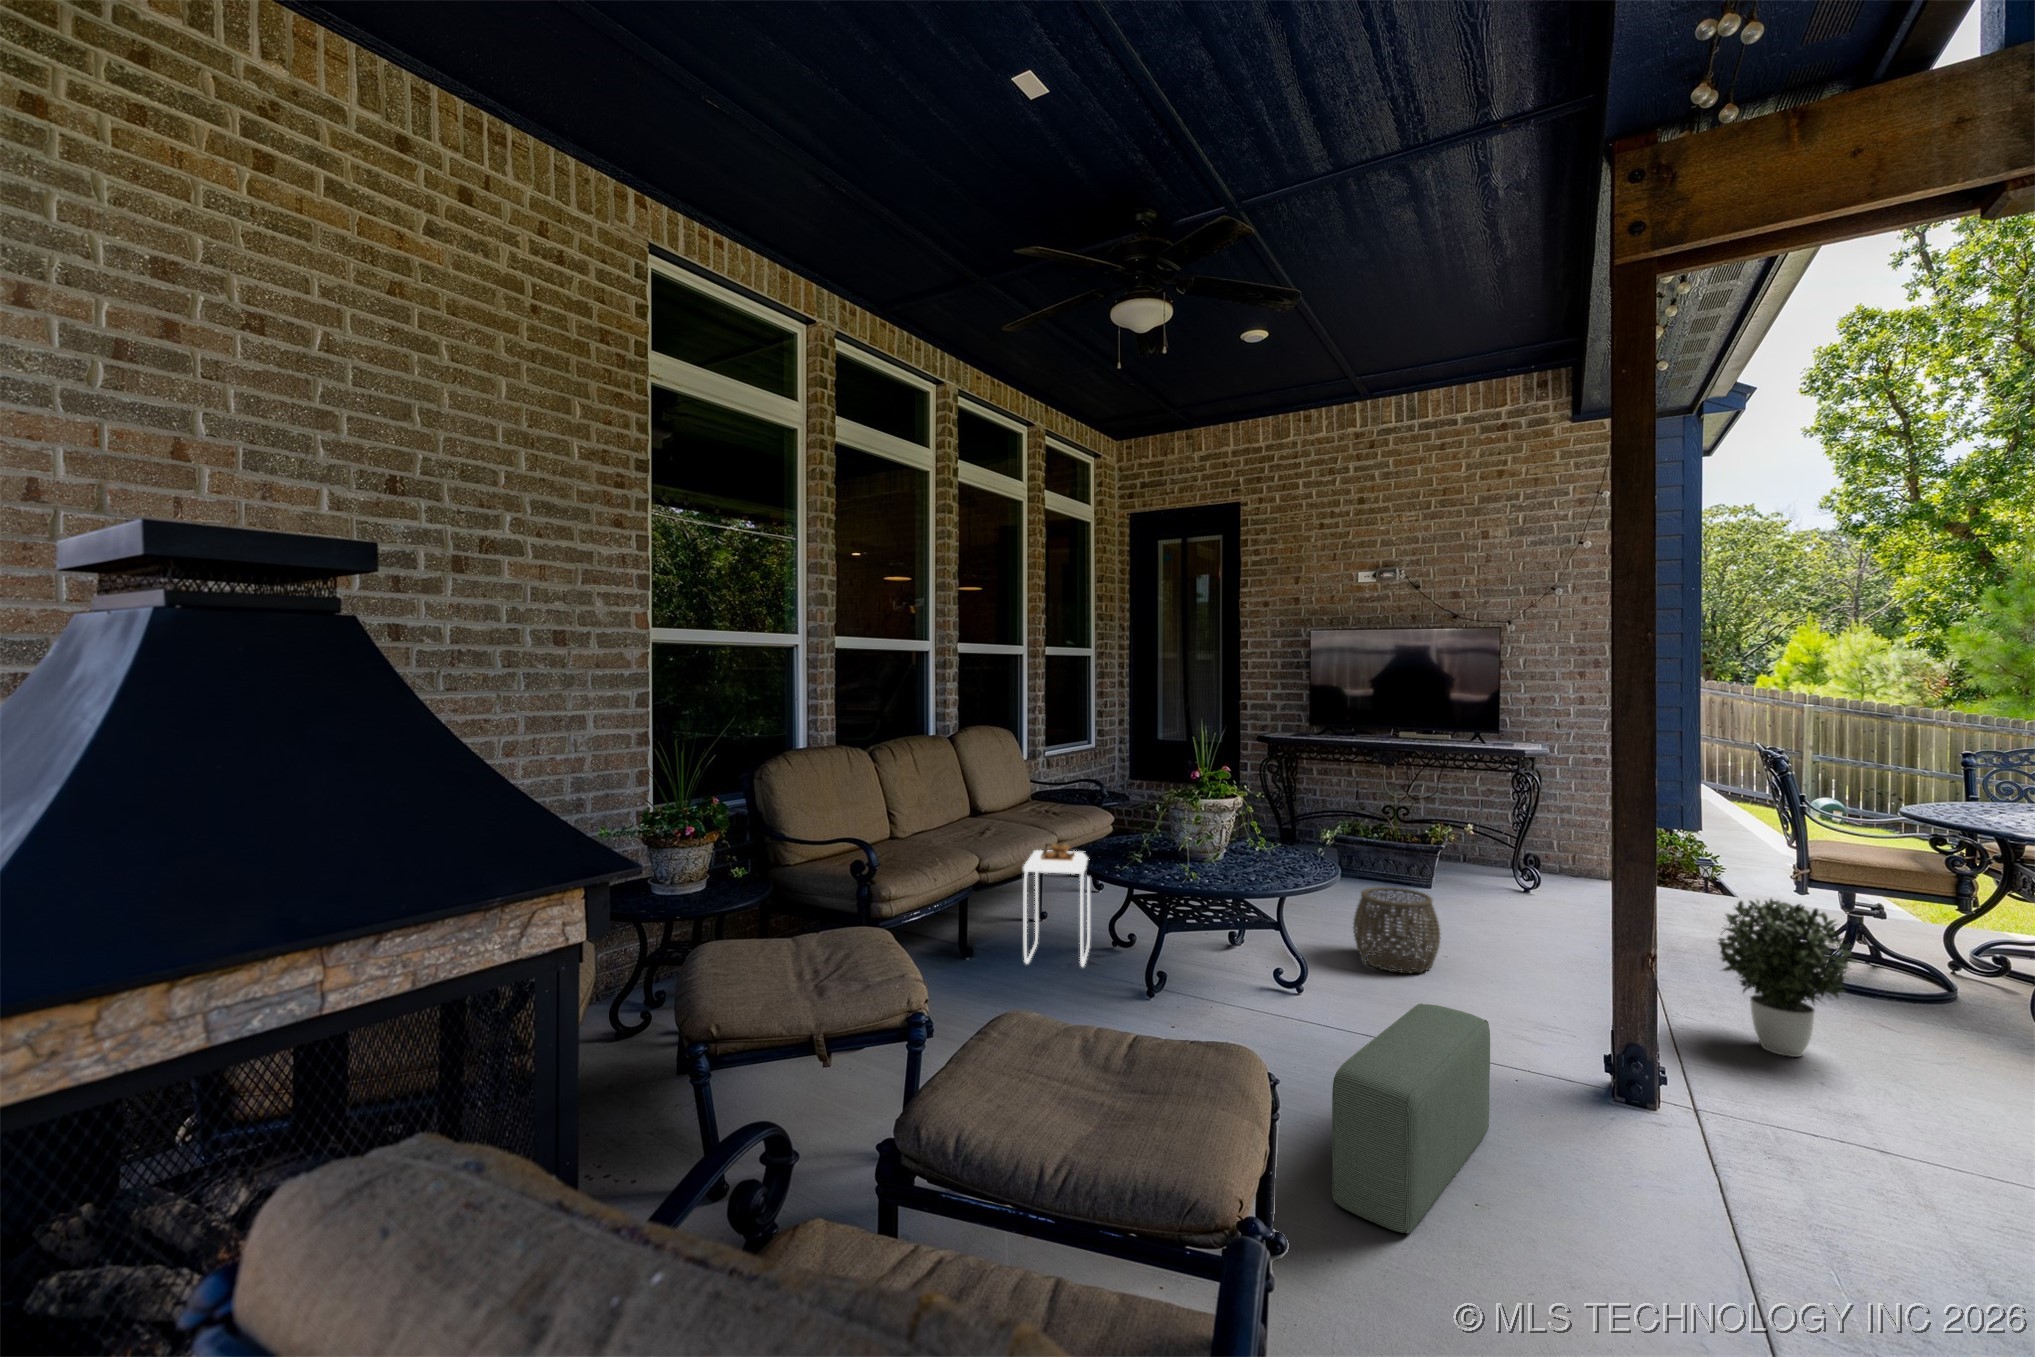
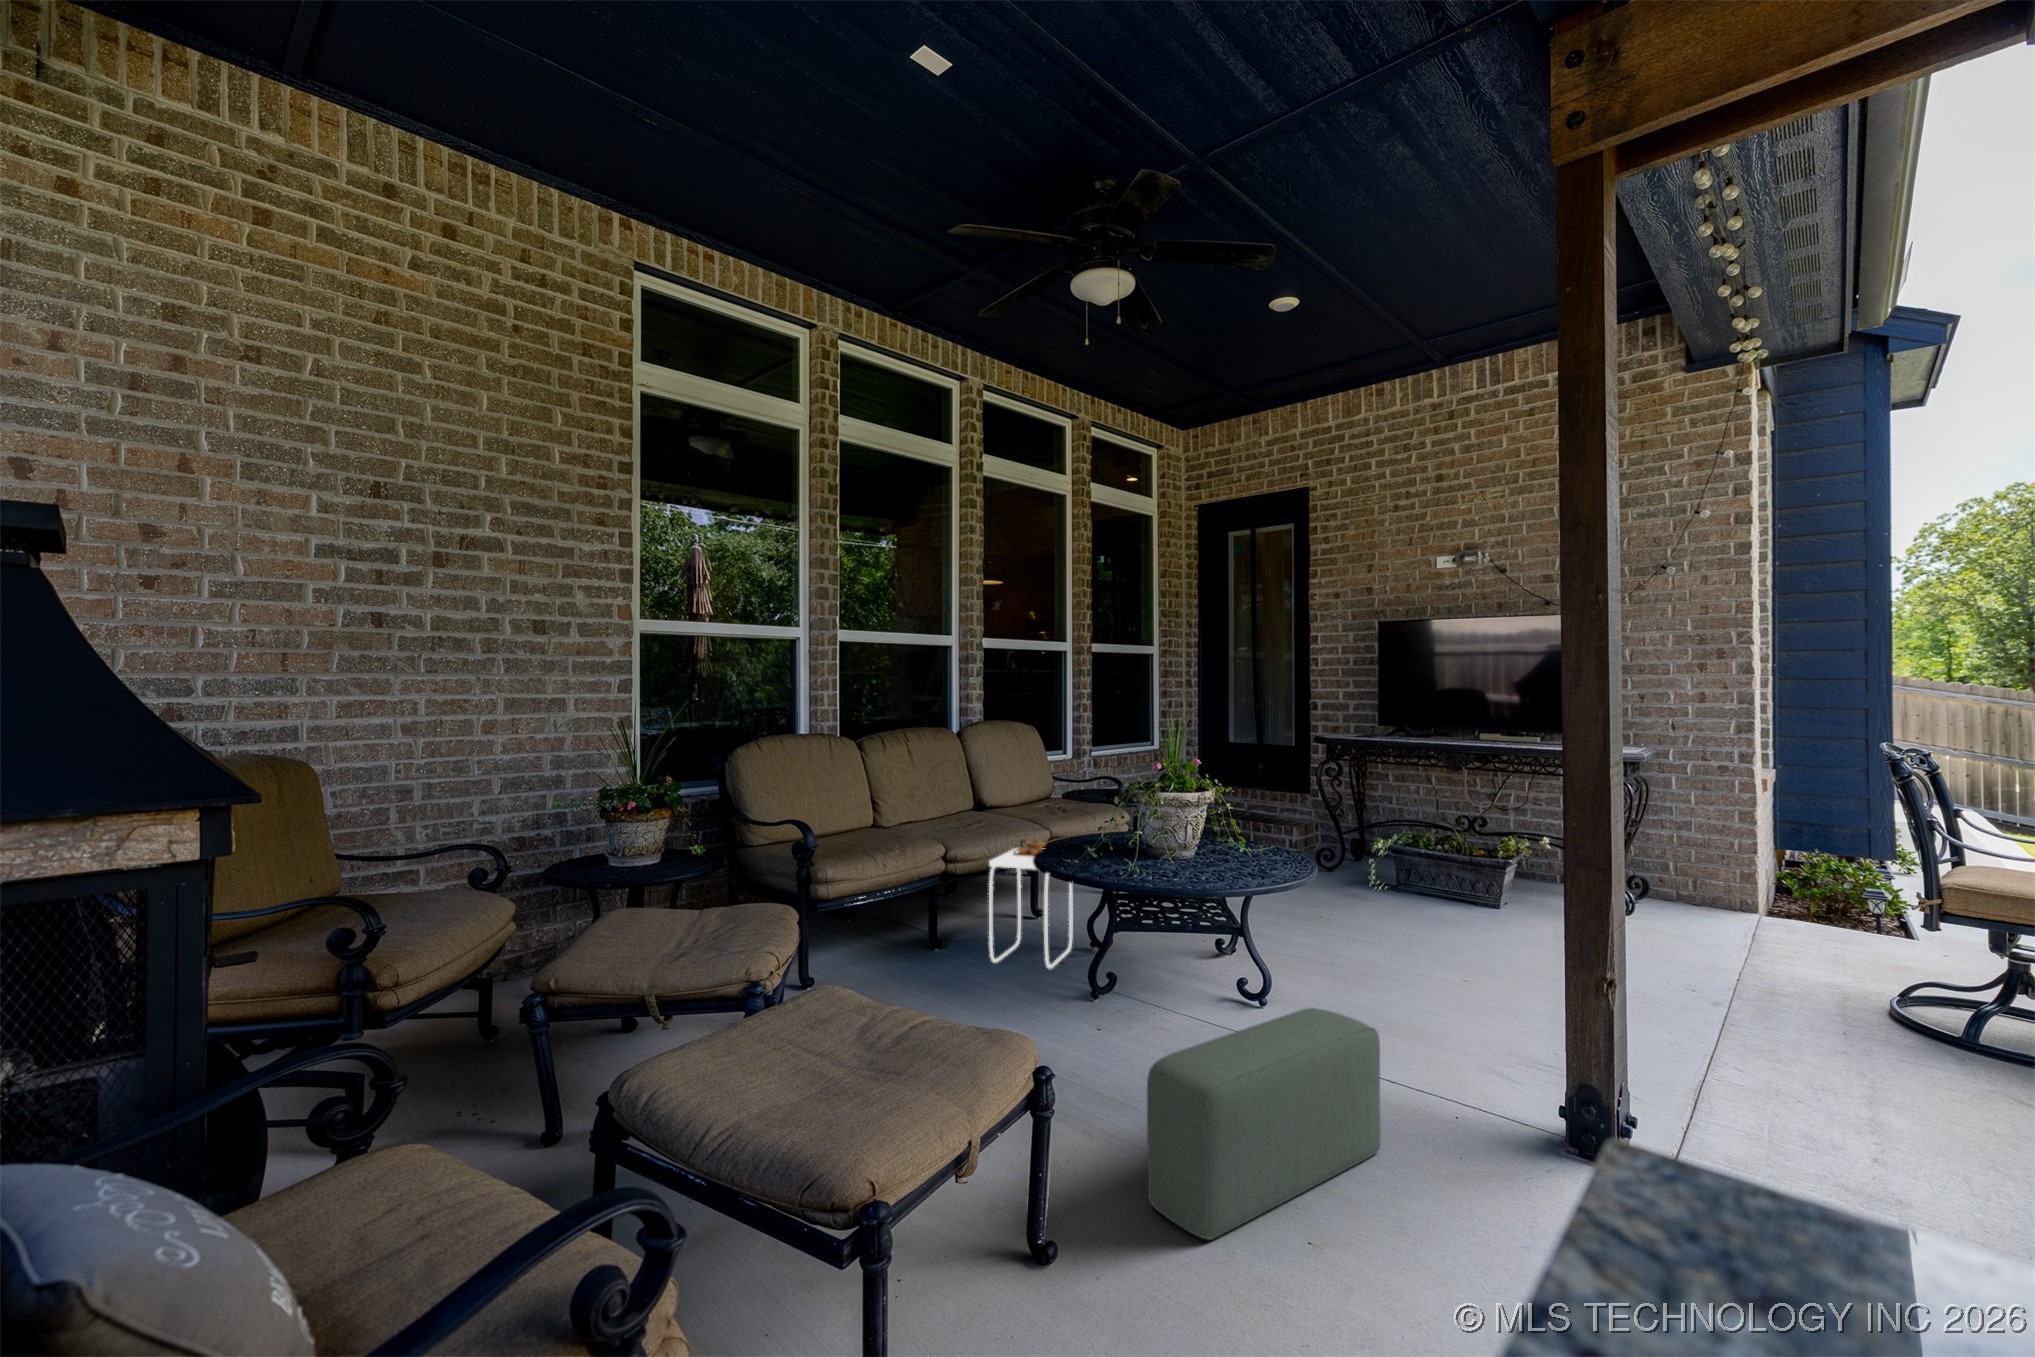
woven basket: present [1353,887,1441,973] -> none [1350,898,1448,995]
potted plant: present [1718,899,1856,1057] -> none [1734,916,1910,1111]

